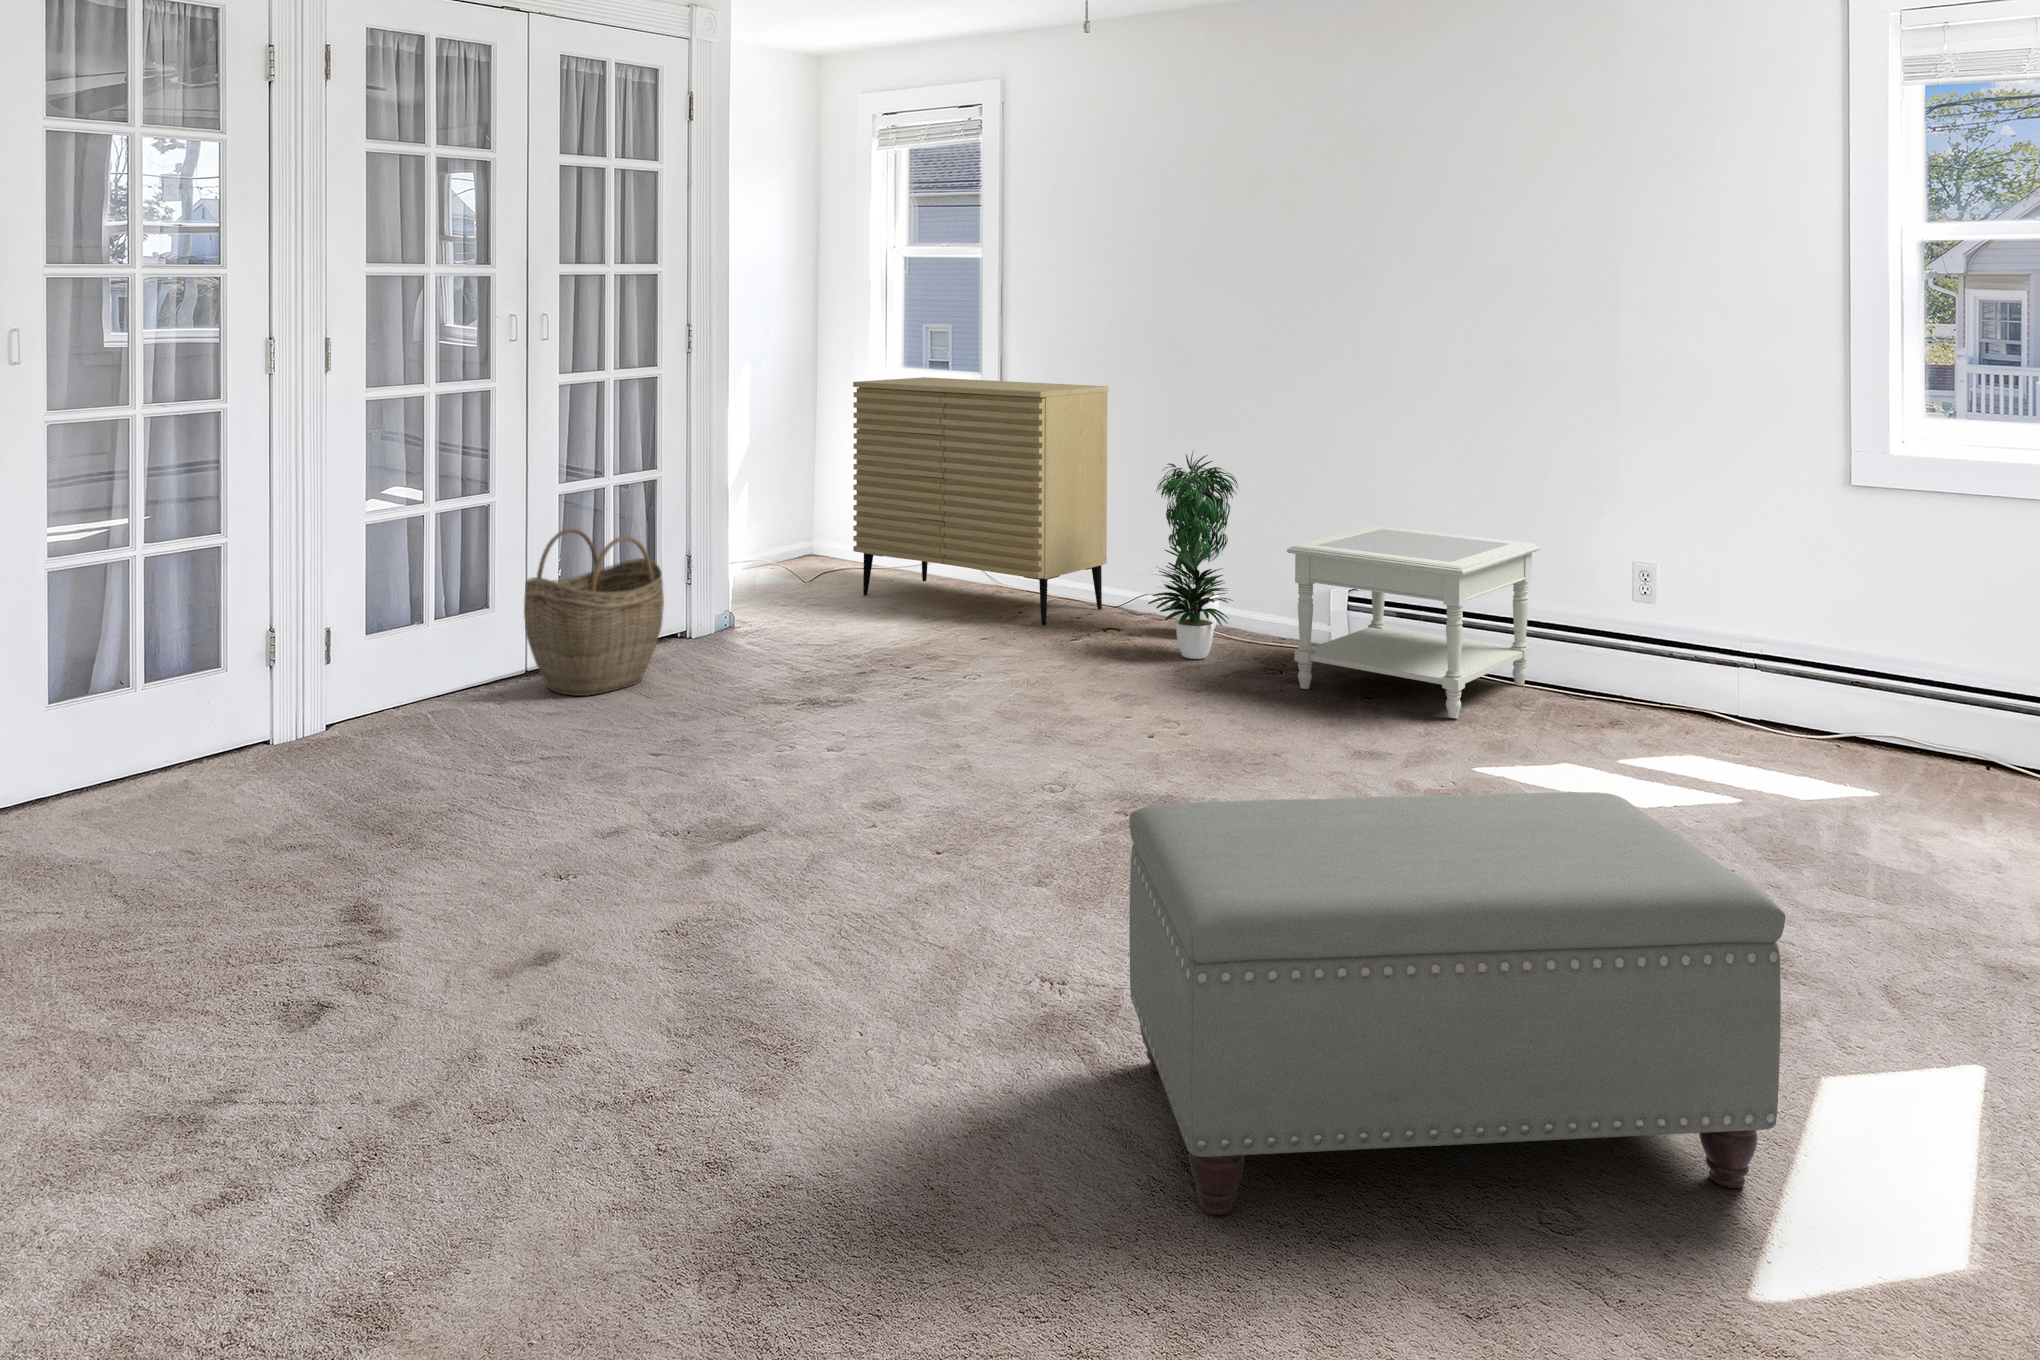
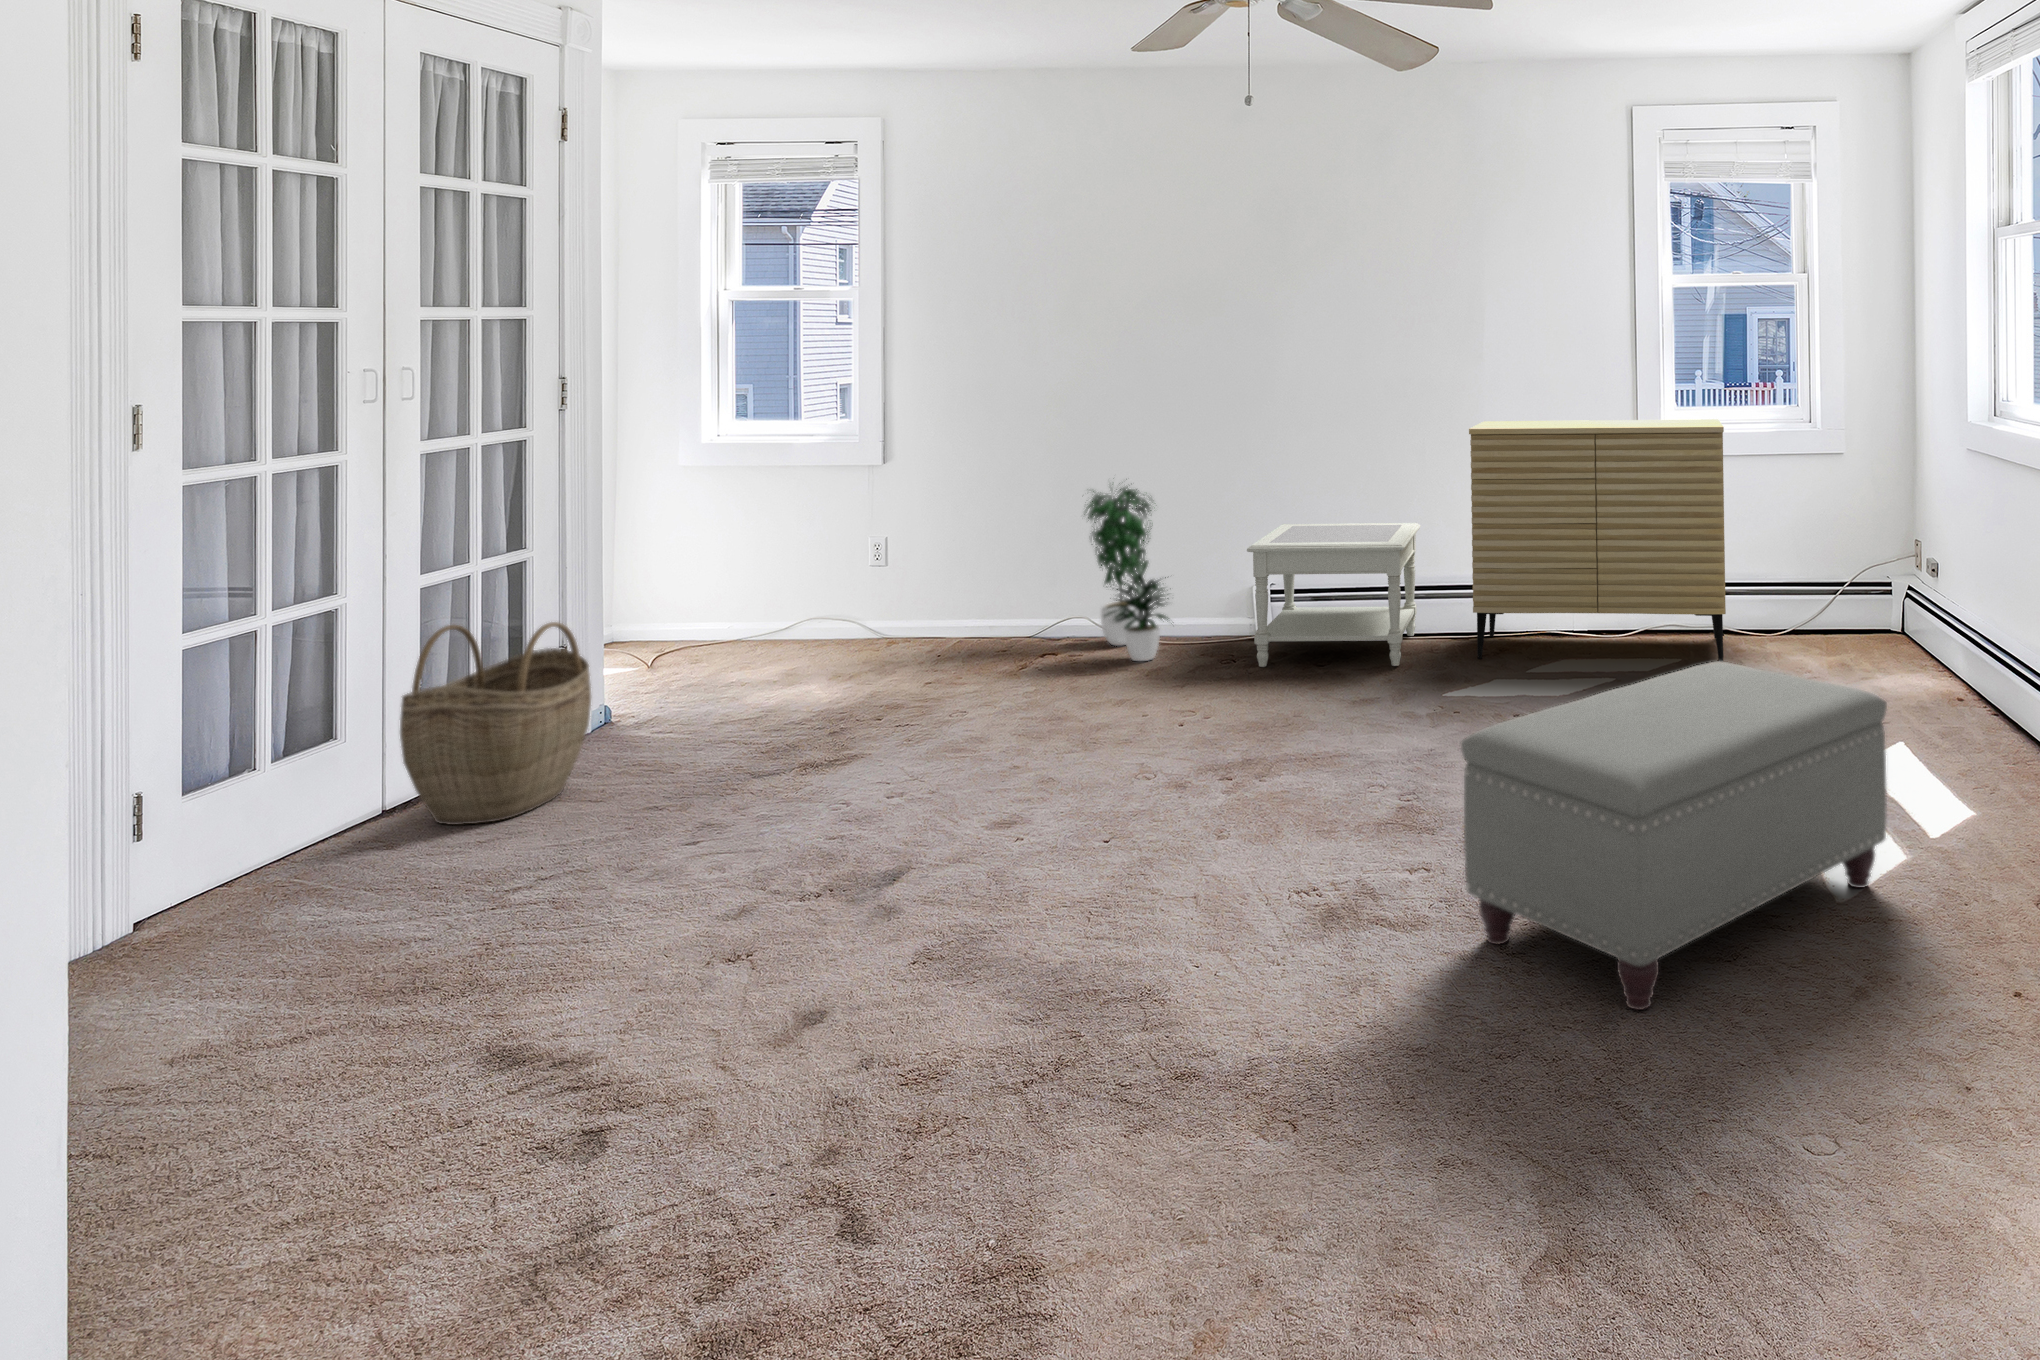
dresser: present [853,377,1108,626] -> present [1469,419,1726,661]

